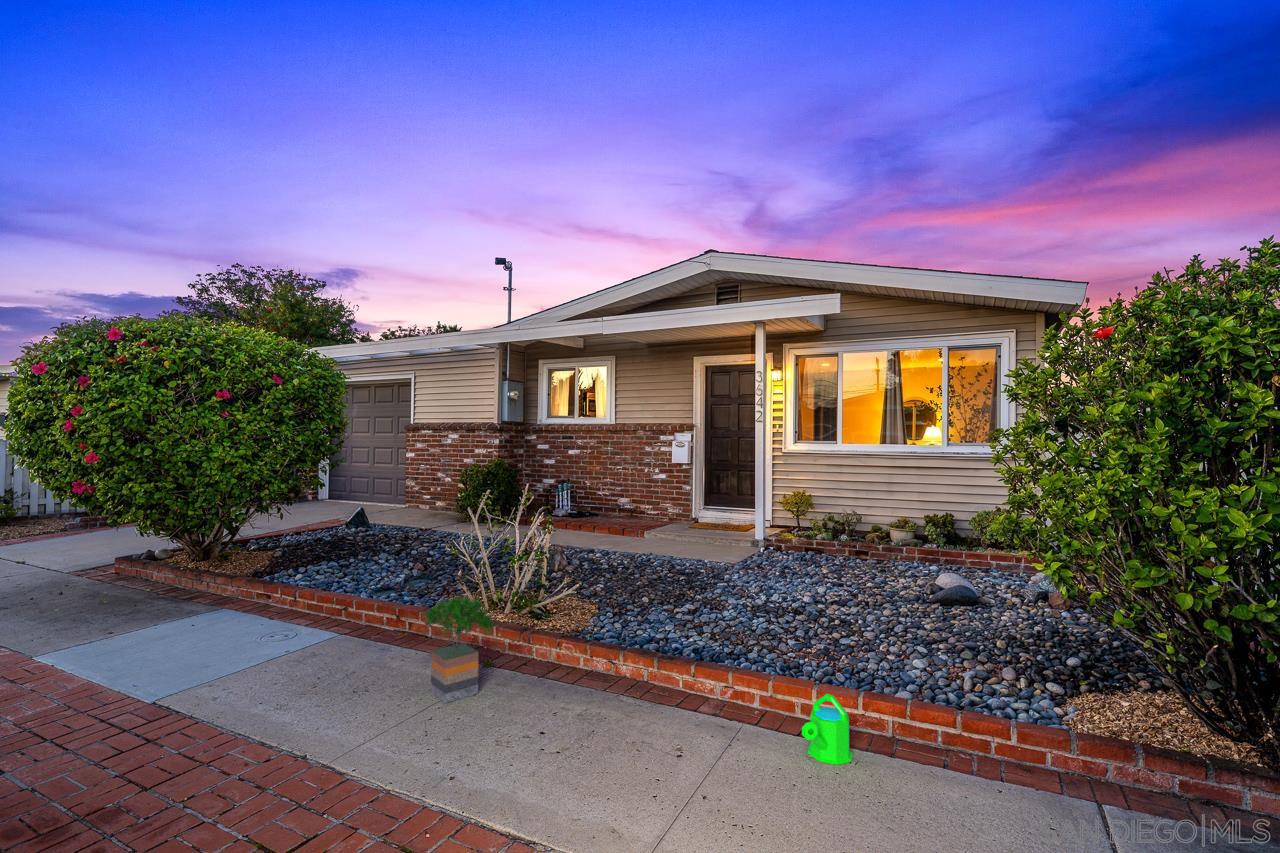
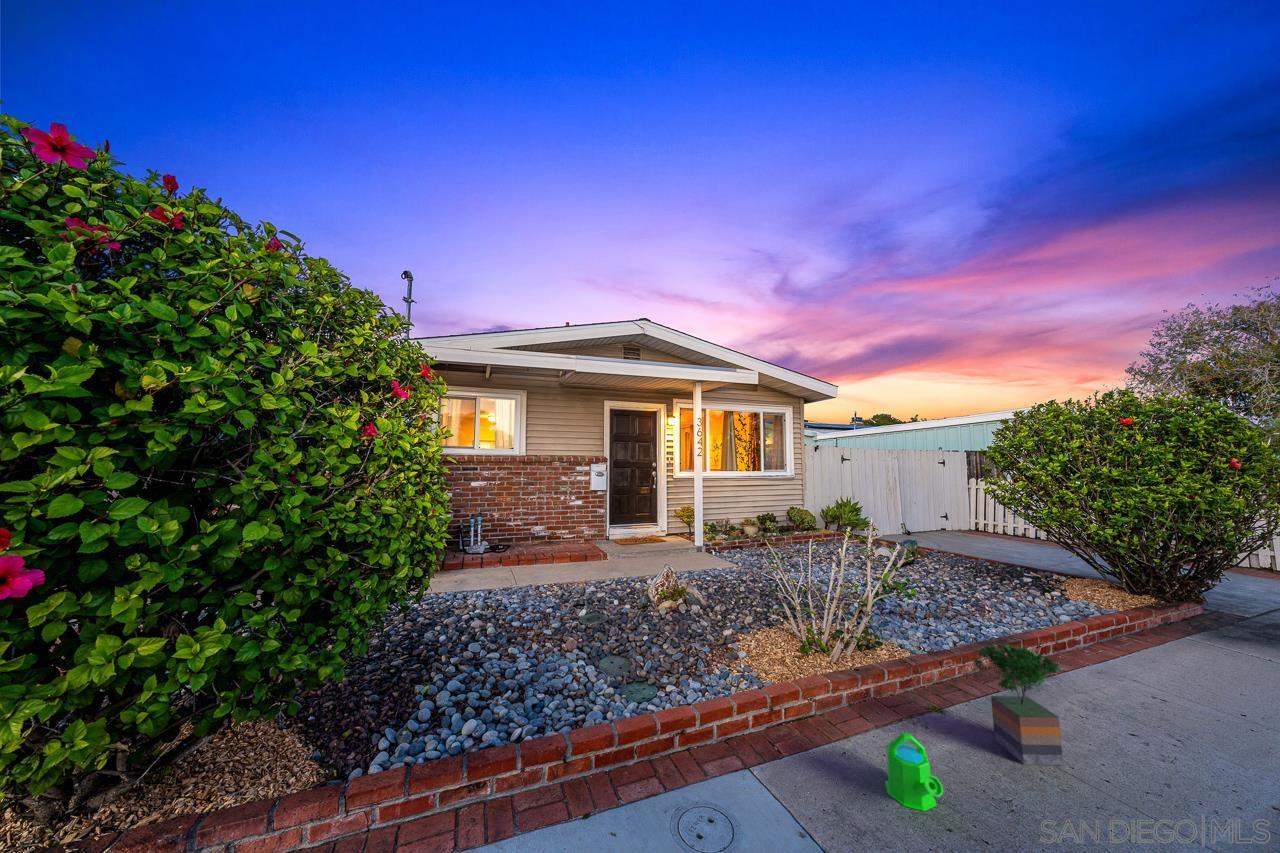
watering can: present [802,694,853,765] -> present [885,733,943,811]

